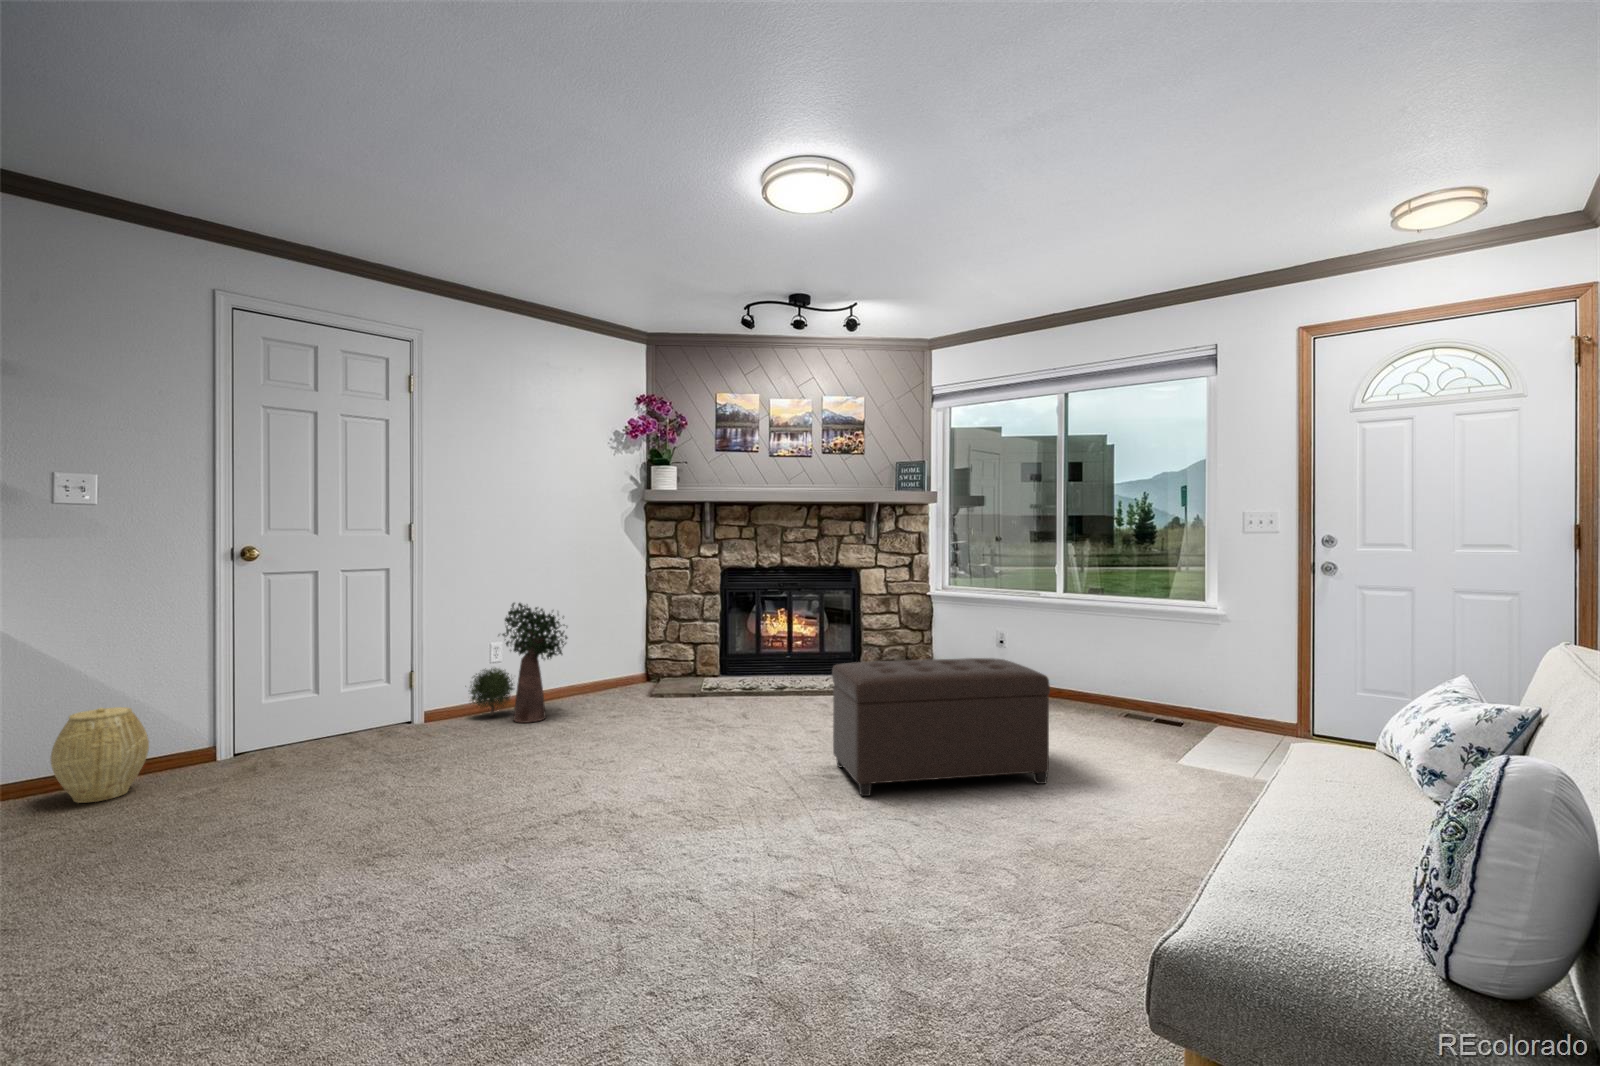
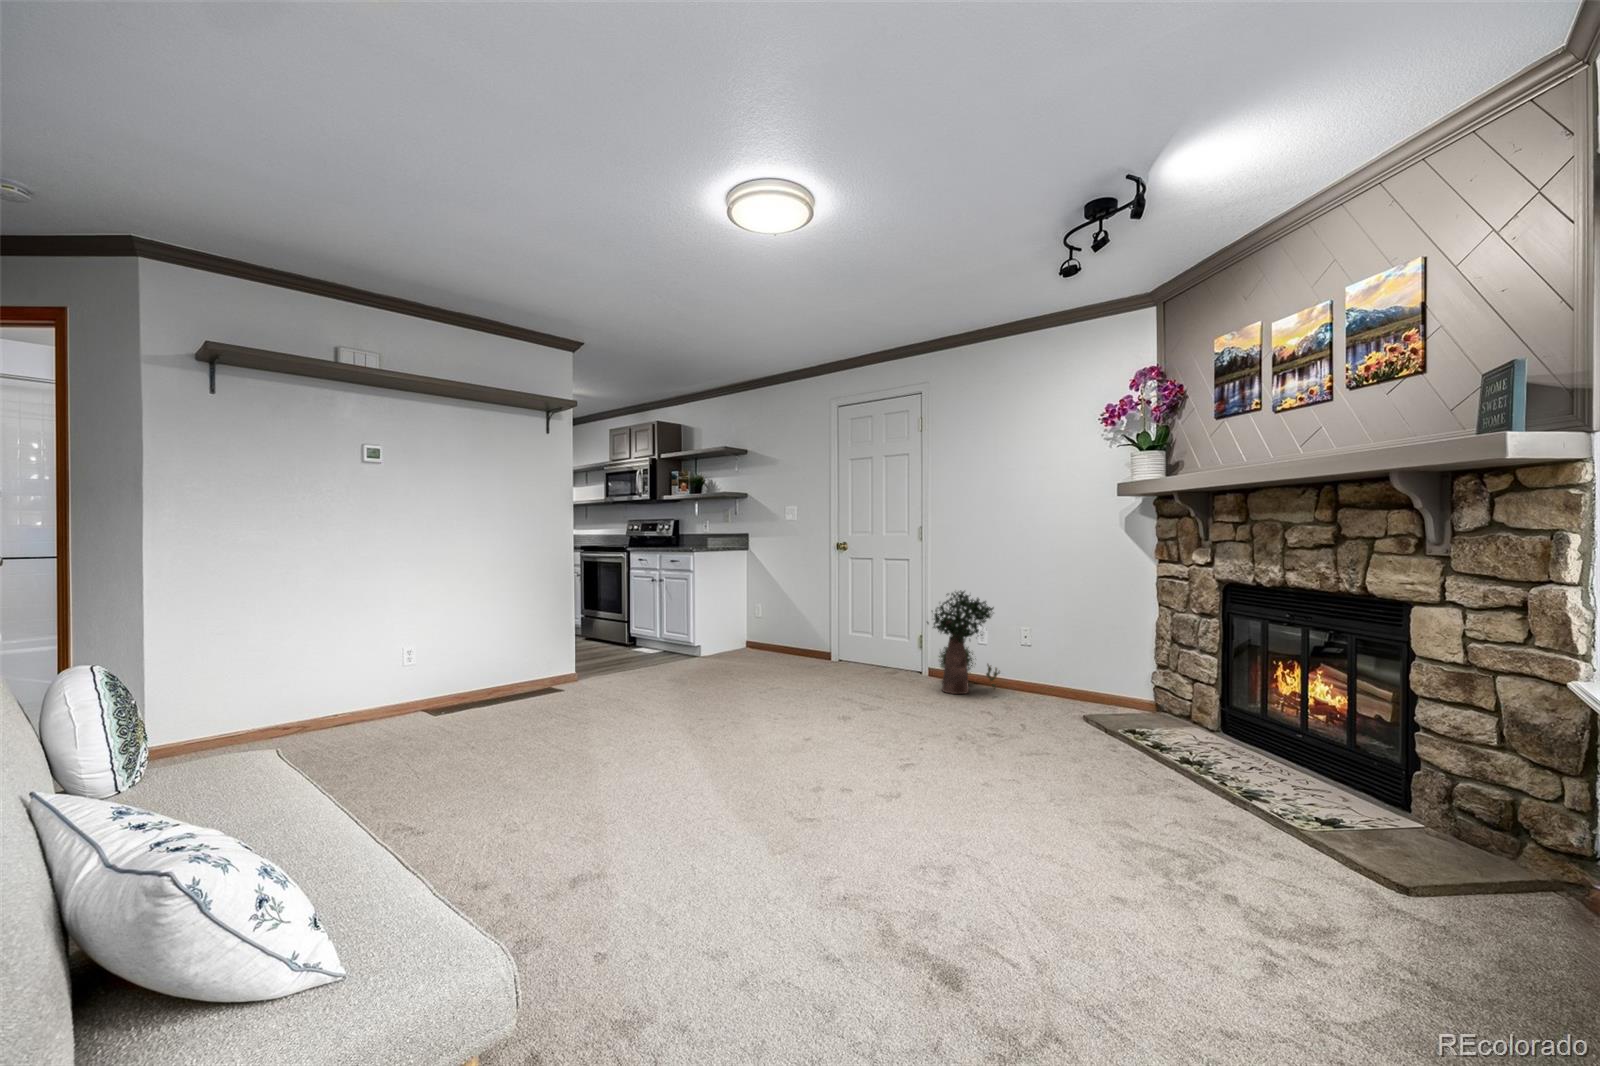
ottoman: present [832,658,1050,796] -> none [755,674,958,923]
woven basket: present [51,707,149,803] -> none [758,612,792,655]

